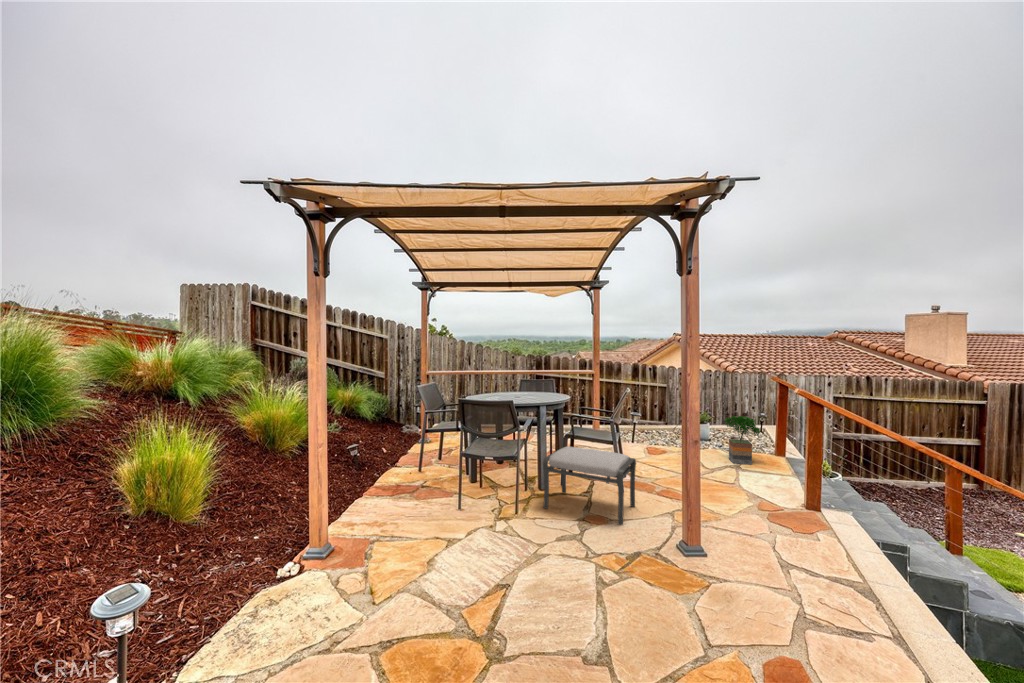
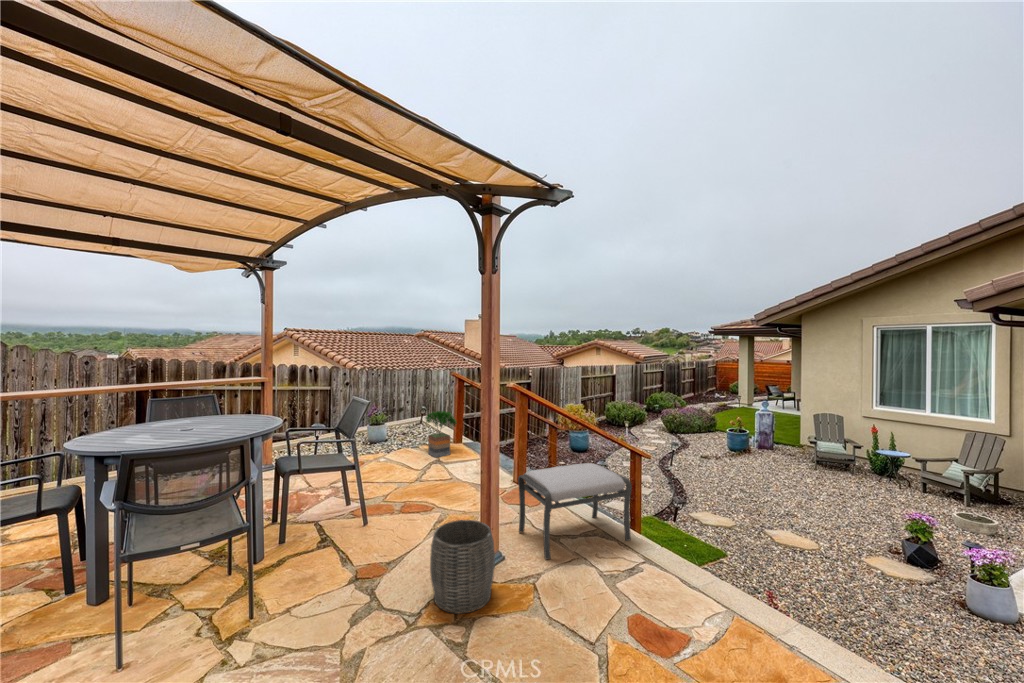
ottoman: present [543,446,636,525] -> present [518,463,632,560]
woven basket: none [613,497,670,574] -> present [430,520,495,614]

